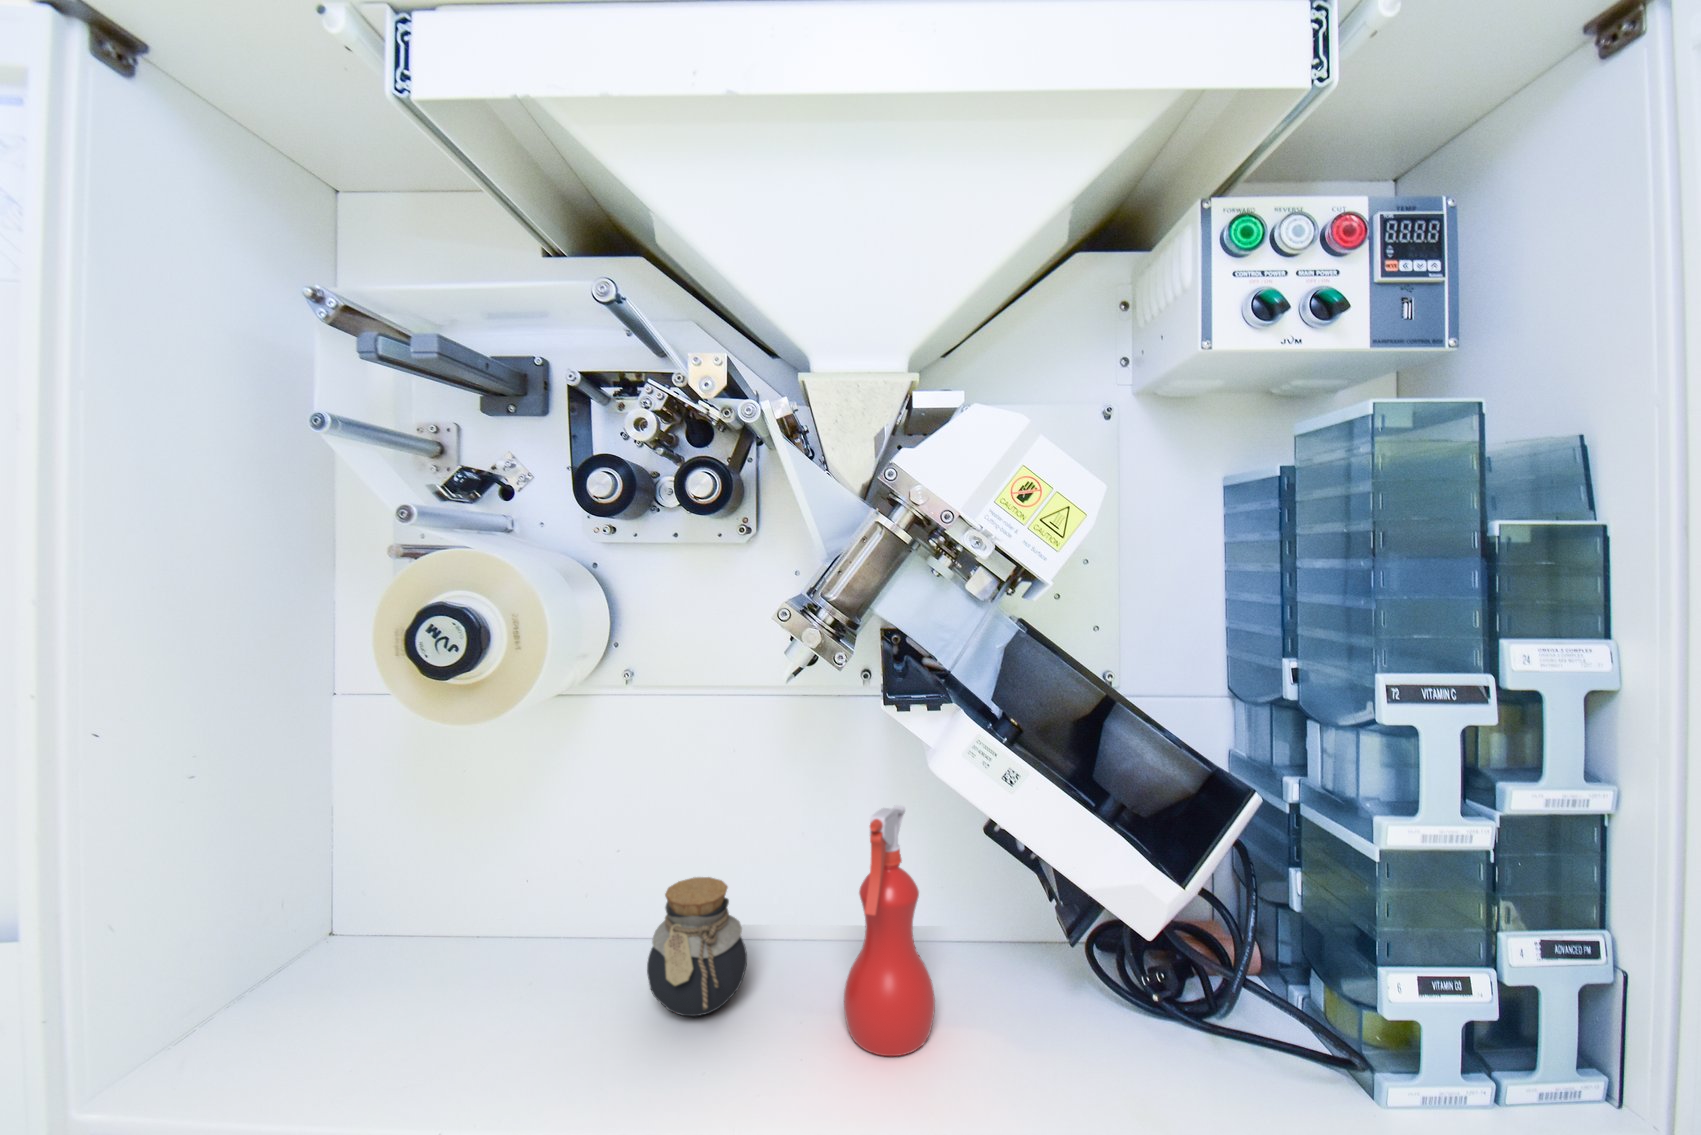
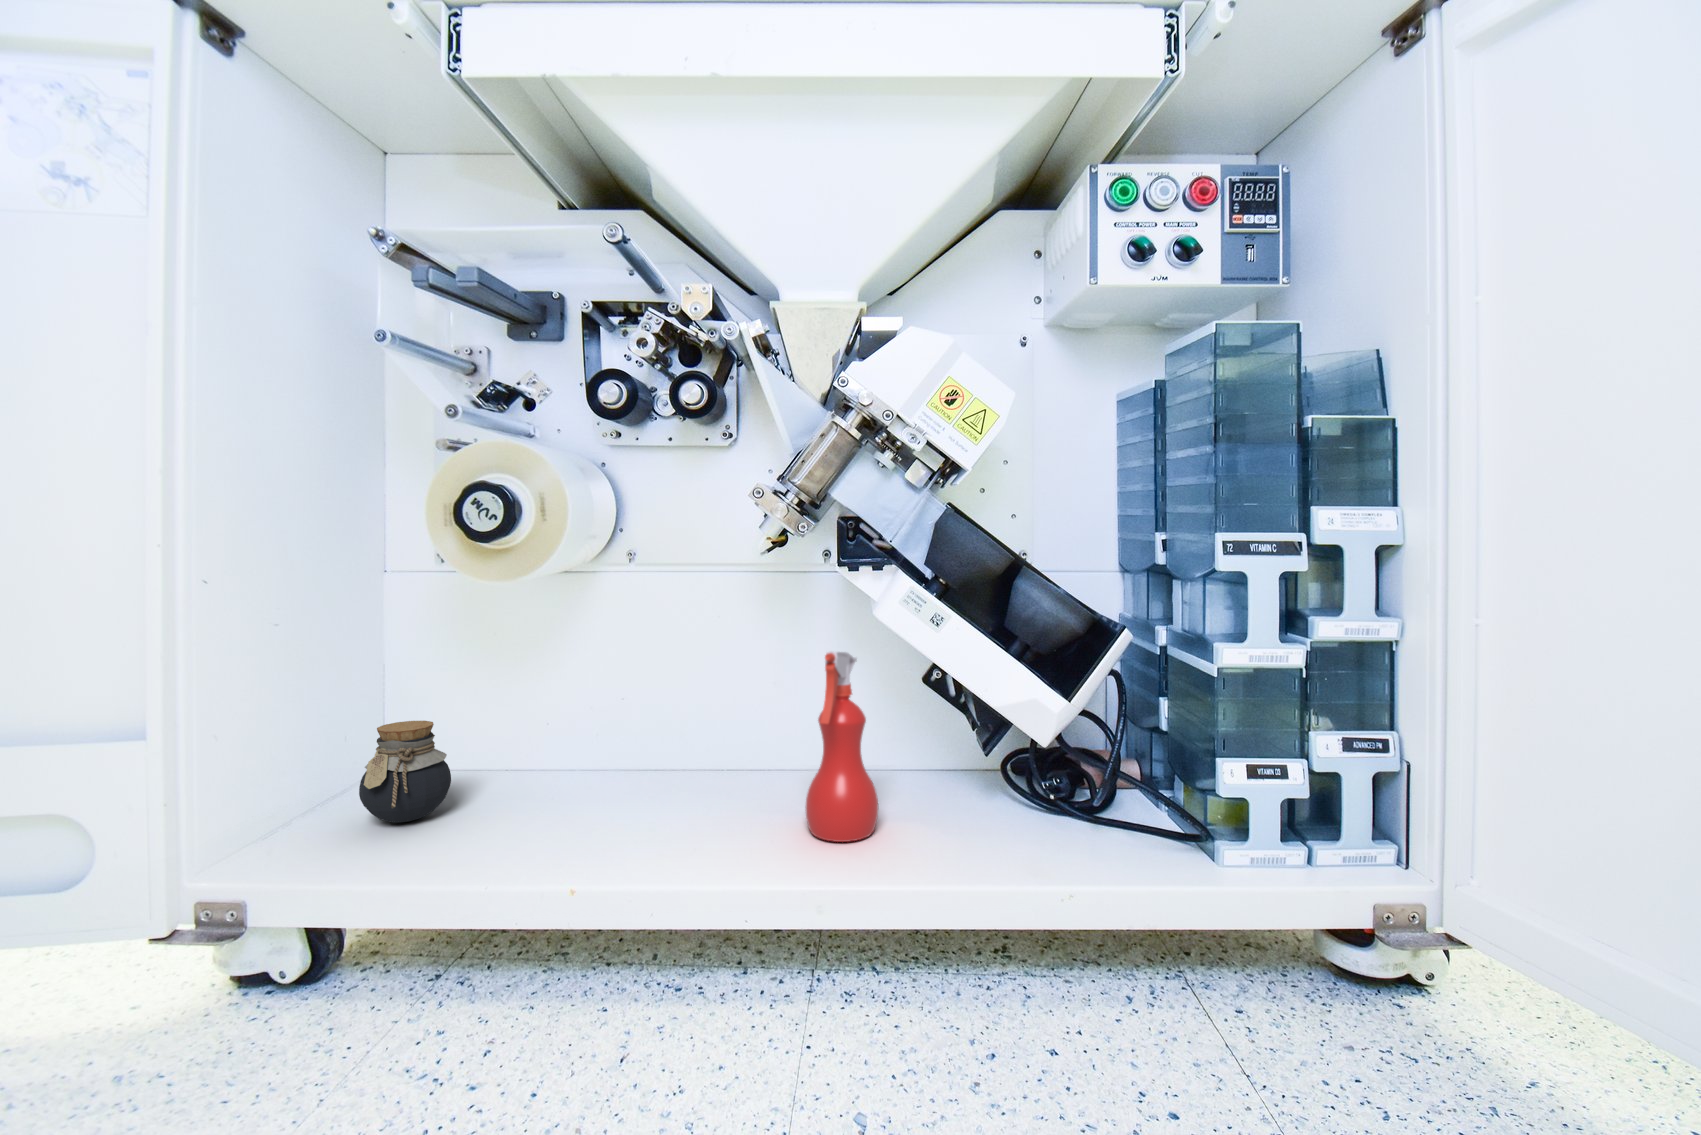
jar: present [647,877,747,1016] -> present [359,721,451,822]

